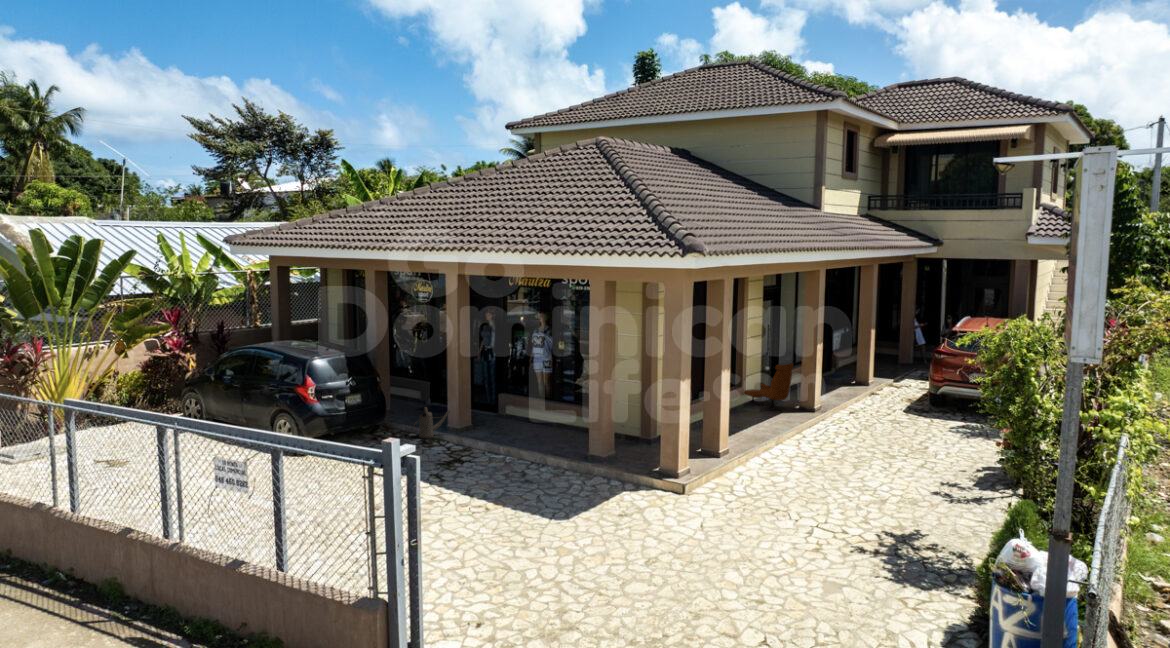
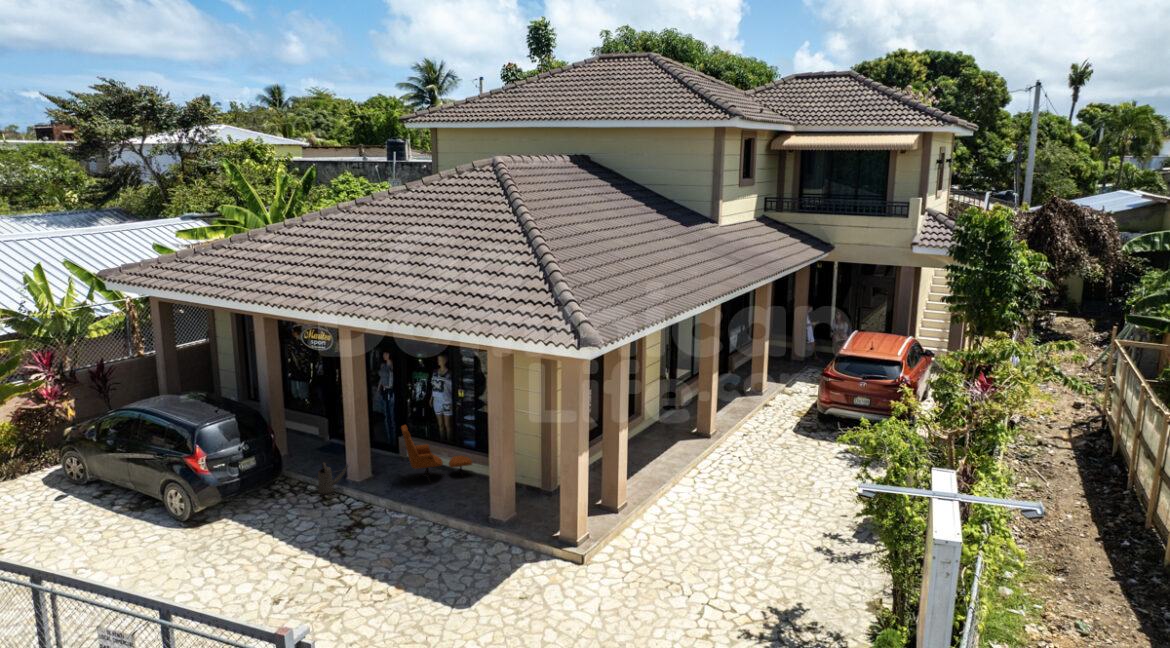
lounge chair: present [744,363,793,411] -> present [401,425,472,483]

